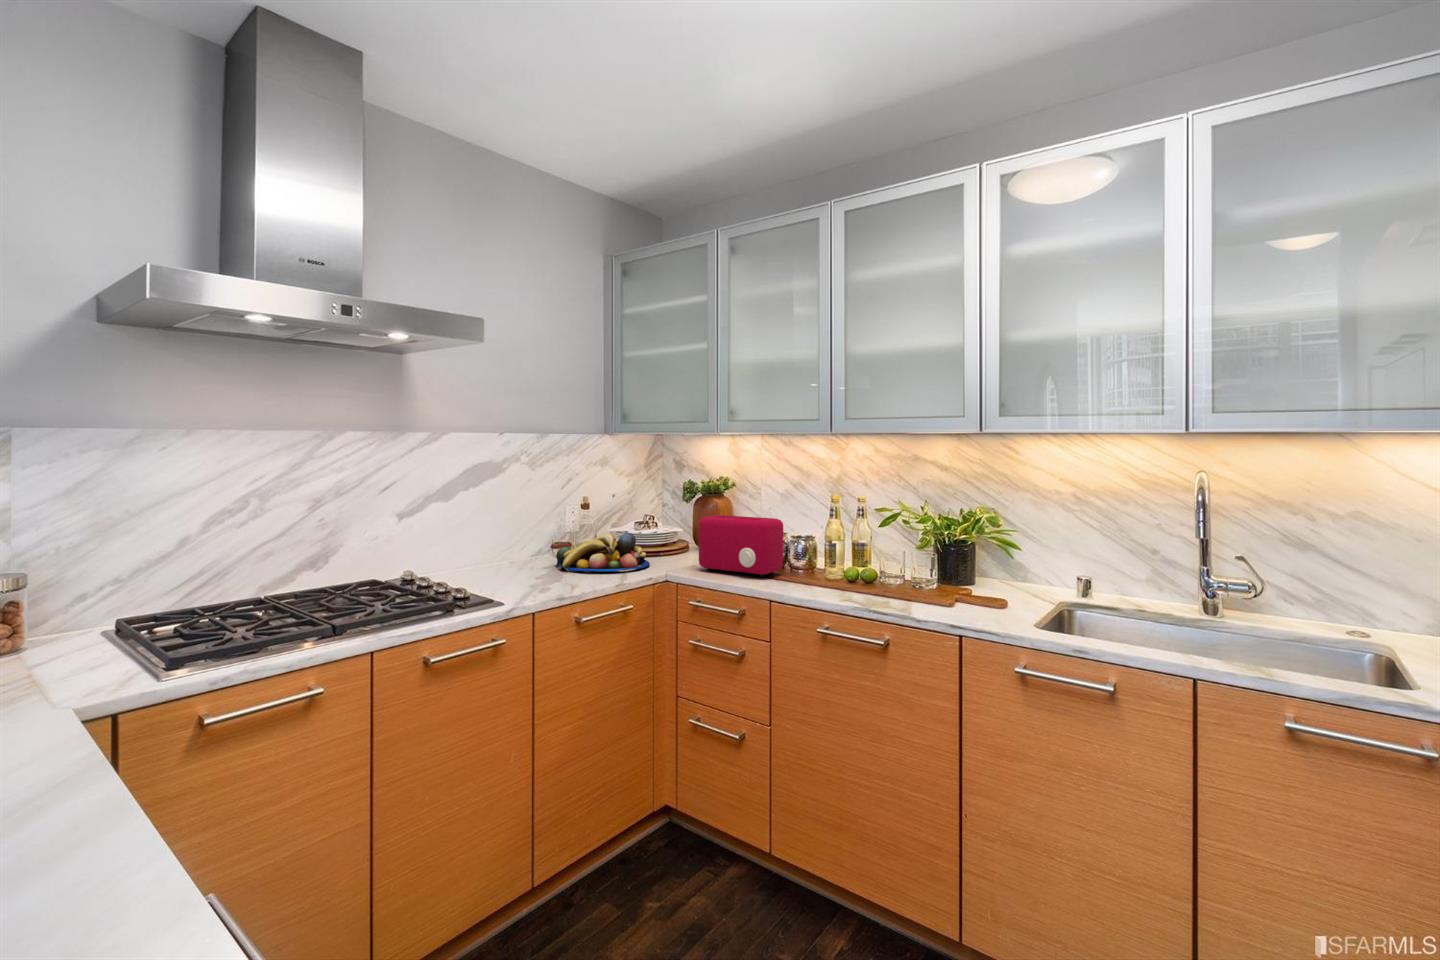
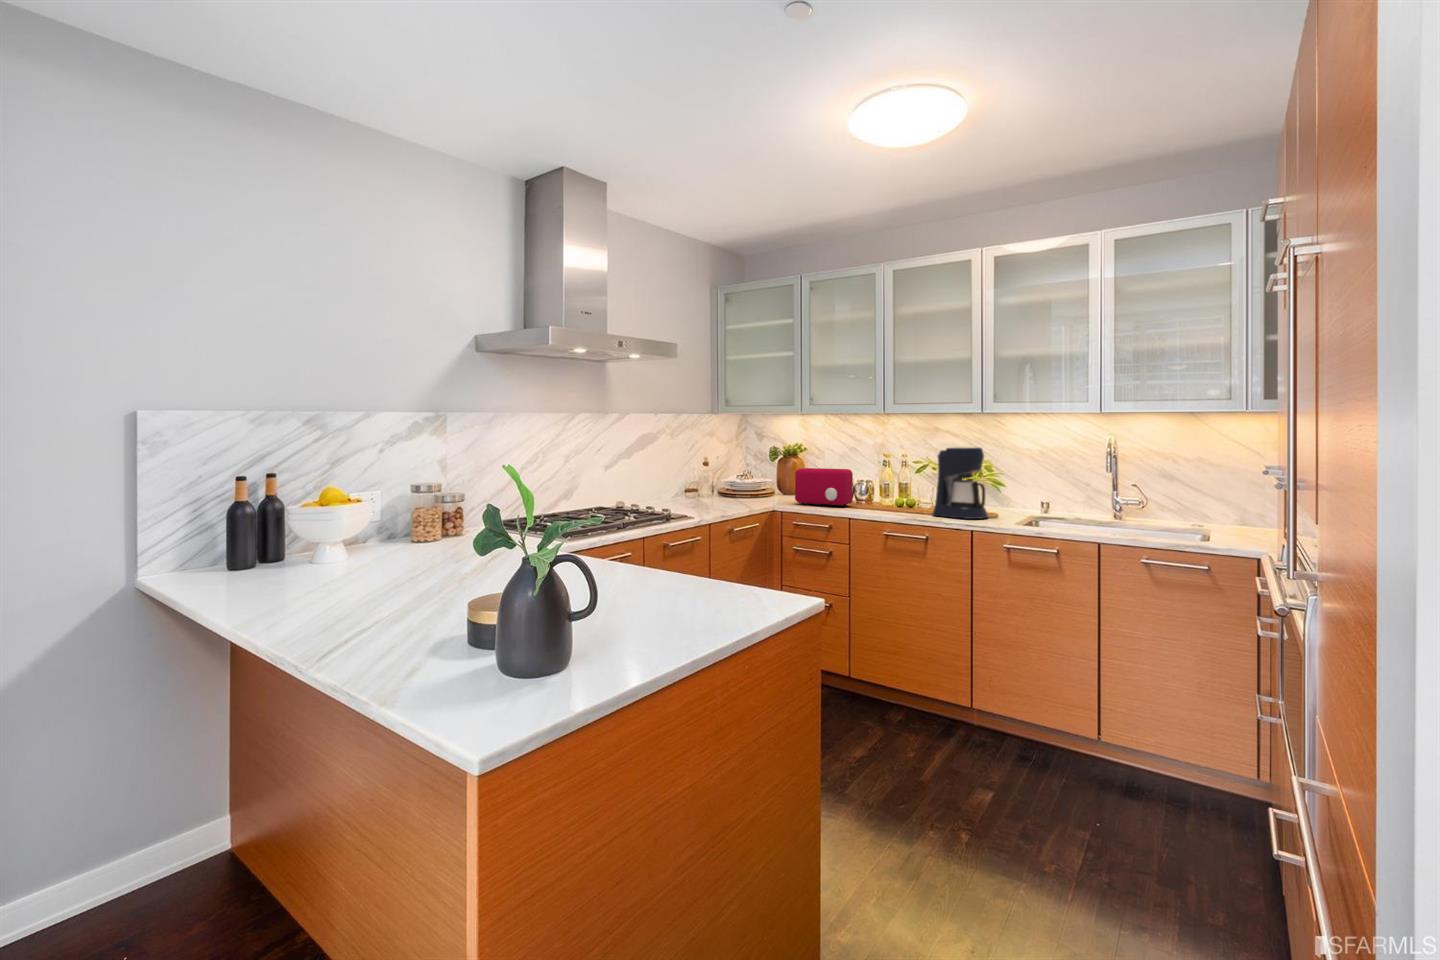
coffee maker: none [896,490,990,613] -> present [933,447,988,519]
fruit bowl: present [555,533,650,572] -> none [697,481,760,505]

